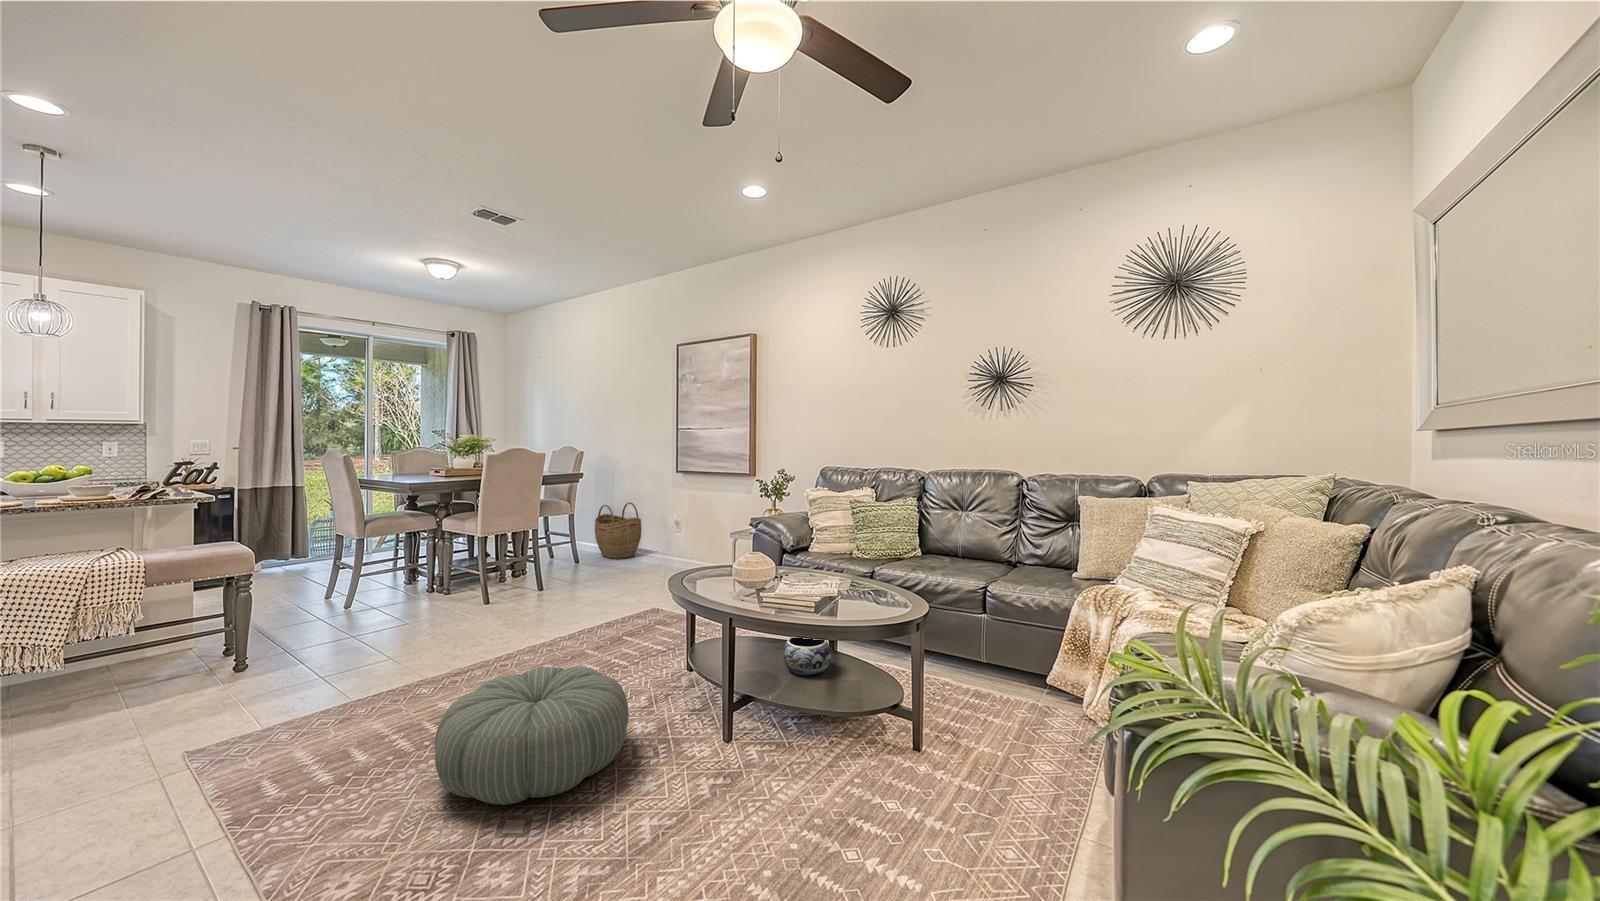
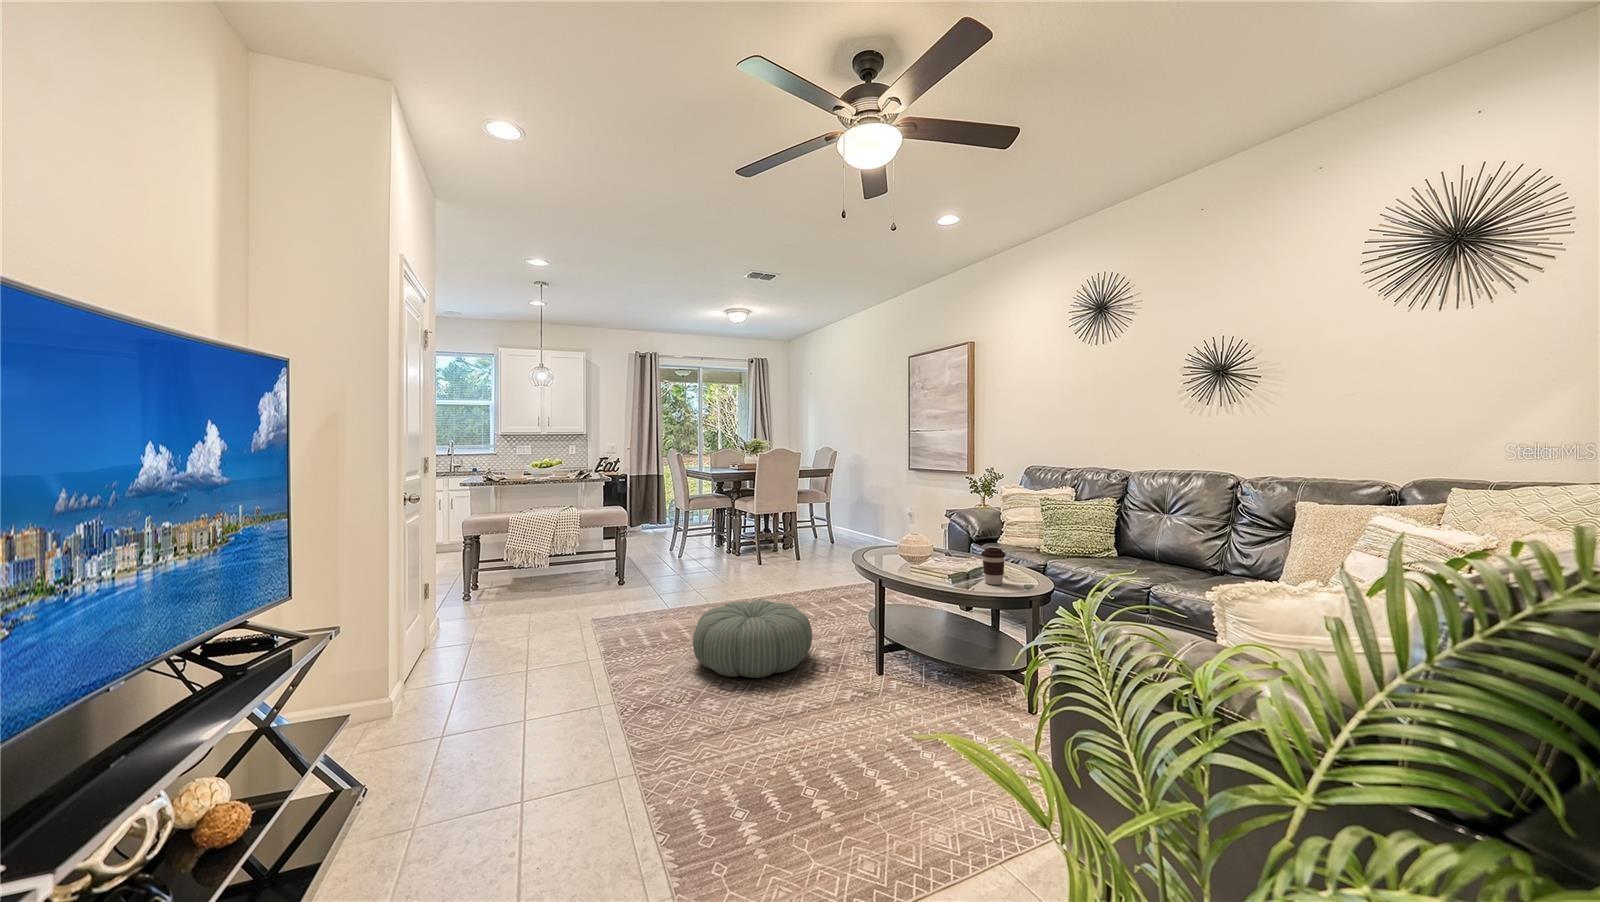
woven basket: present [595,502,642,559] -> none [850,495,887,543]
coffee cup: none [855,565,882,609] -> present [982,548,1006,585]
decorative bowl: present [783,636,831,676] -> none [937,606,979,639]

